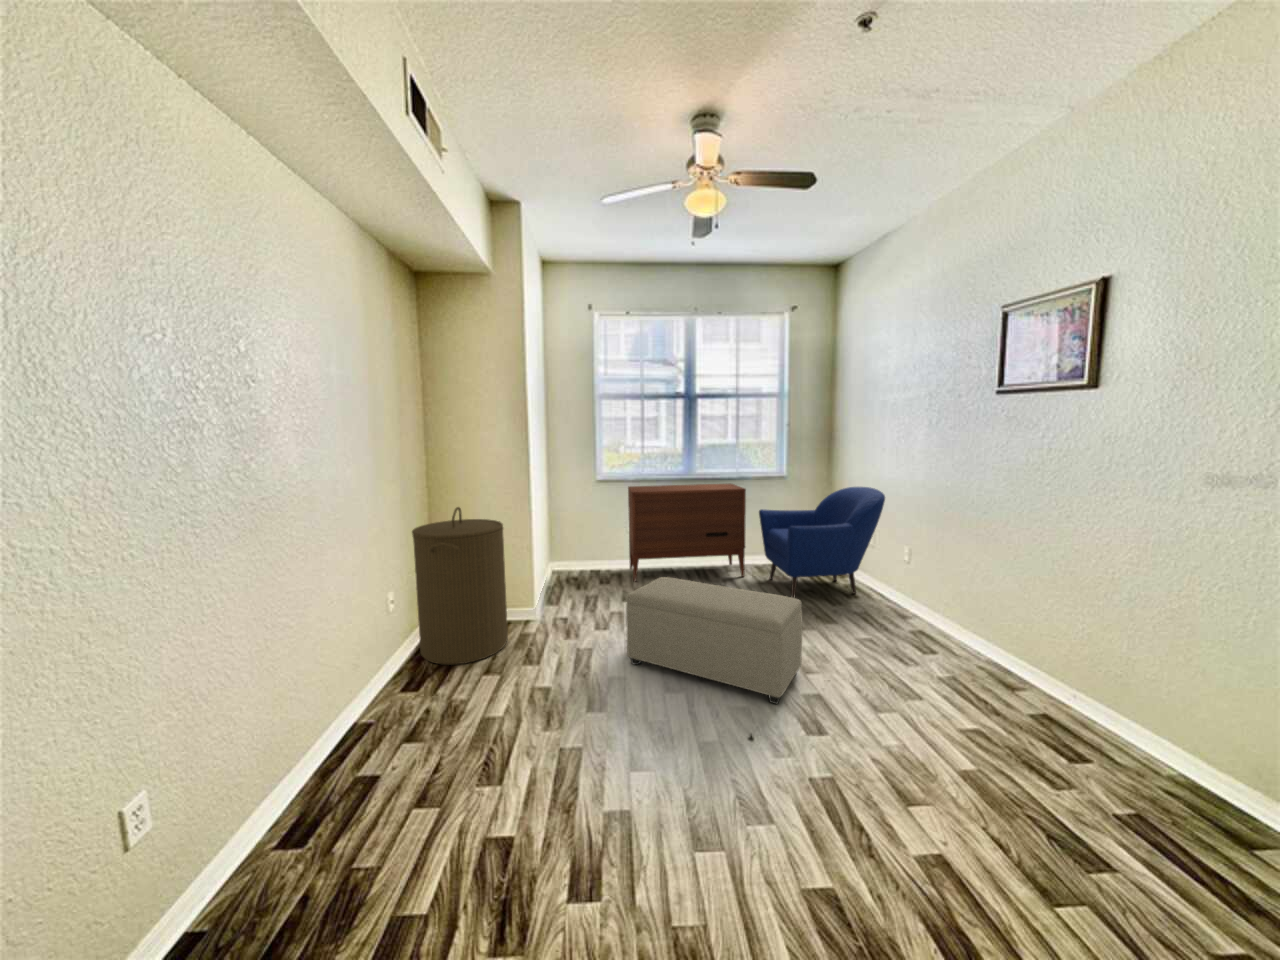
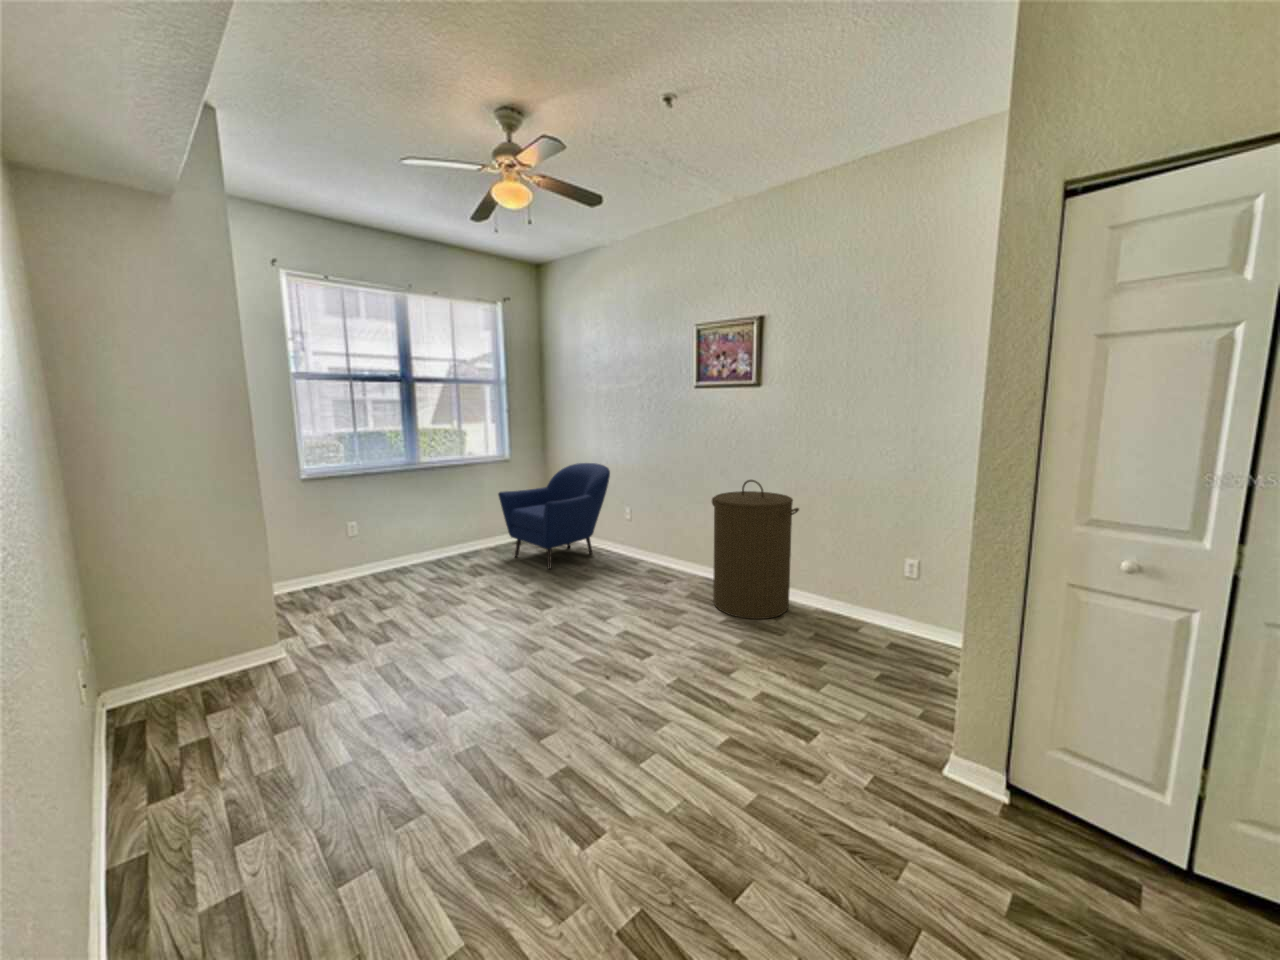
dresser: present [628,484,746,582] -> none [346,469,490,589]
laundry hamper: present [412,507,508,665] -> present [712,480,799,619]
ottoman: present [626,577,802,704] -> none [444,560,610,662]

